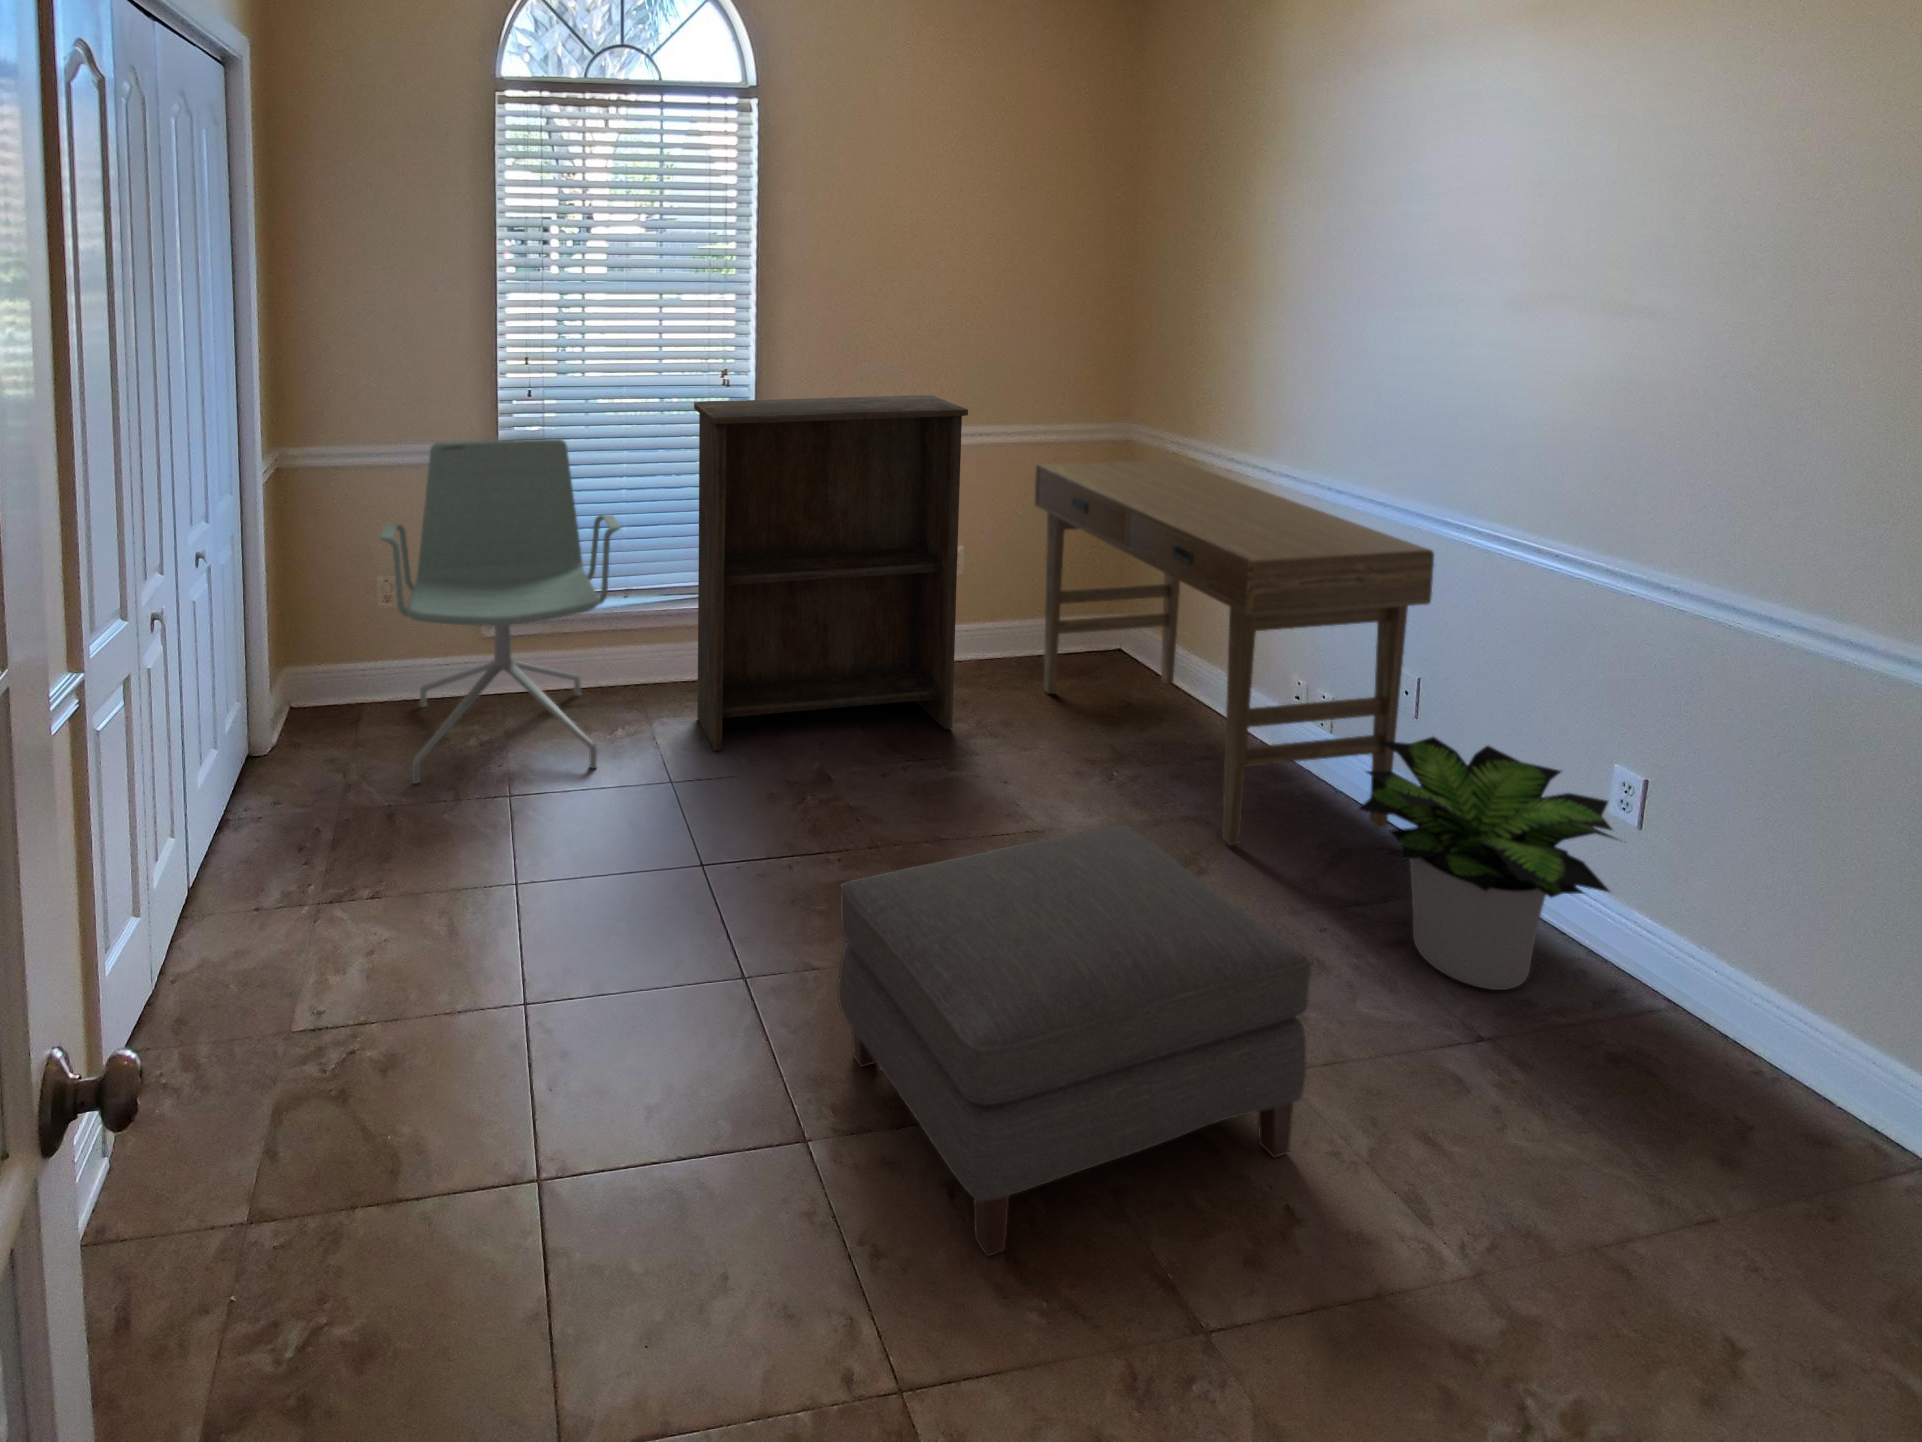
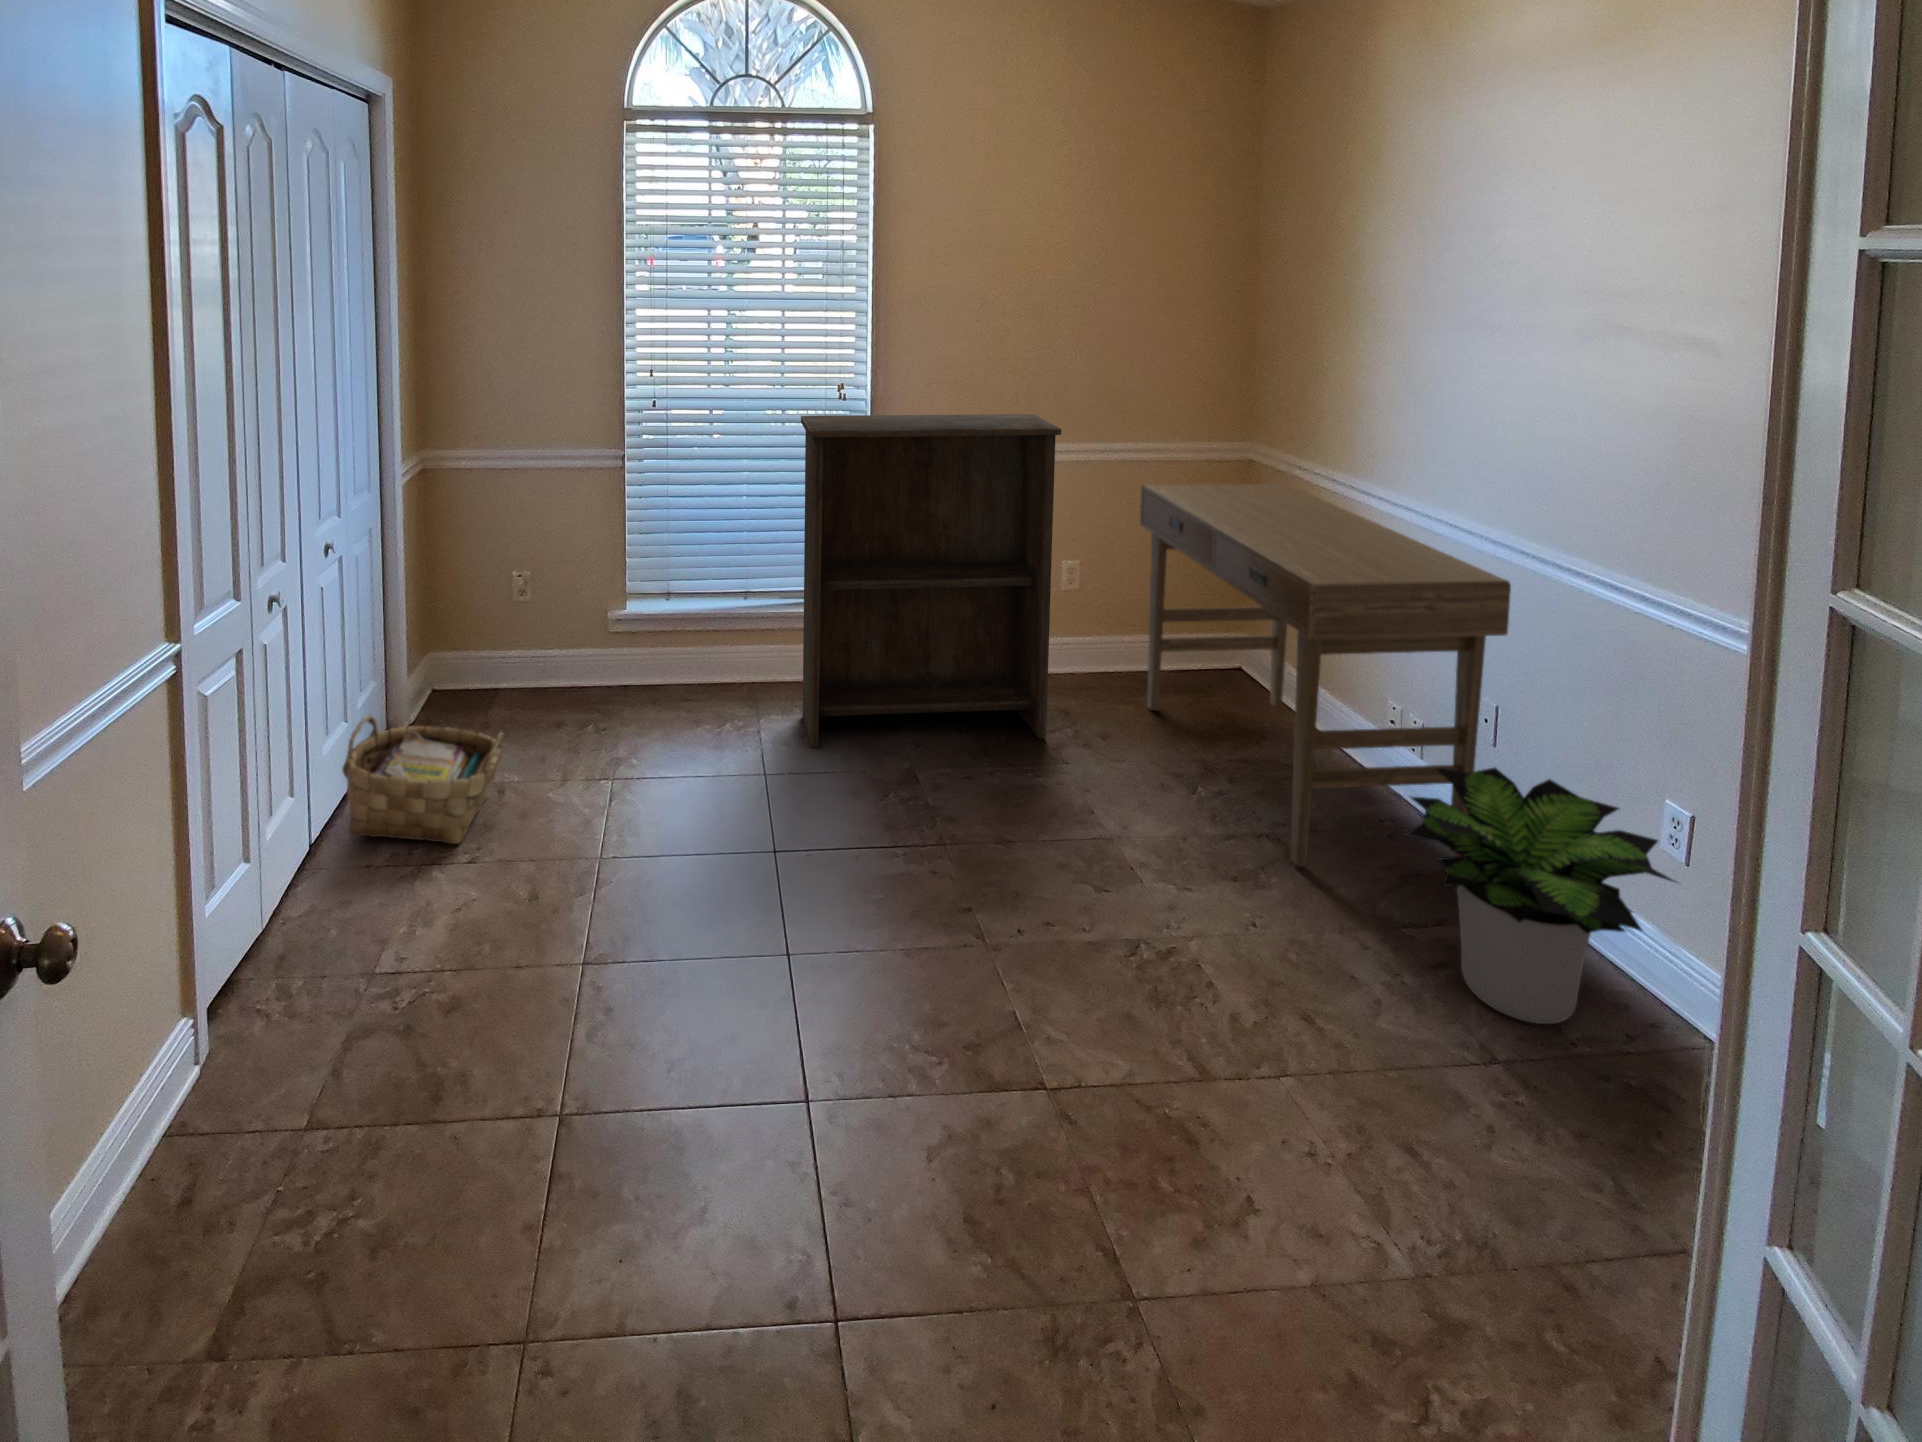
office chair: present [380,439,621,783] -> none [505,447,728,761]
woven basket: none [219,745,396,882] -> present [342,716,504,844]
ottoman: present [838,825,1313,1257] -> none [860,833,1300,1223]

